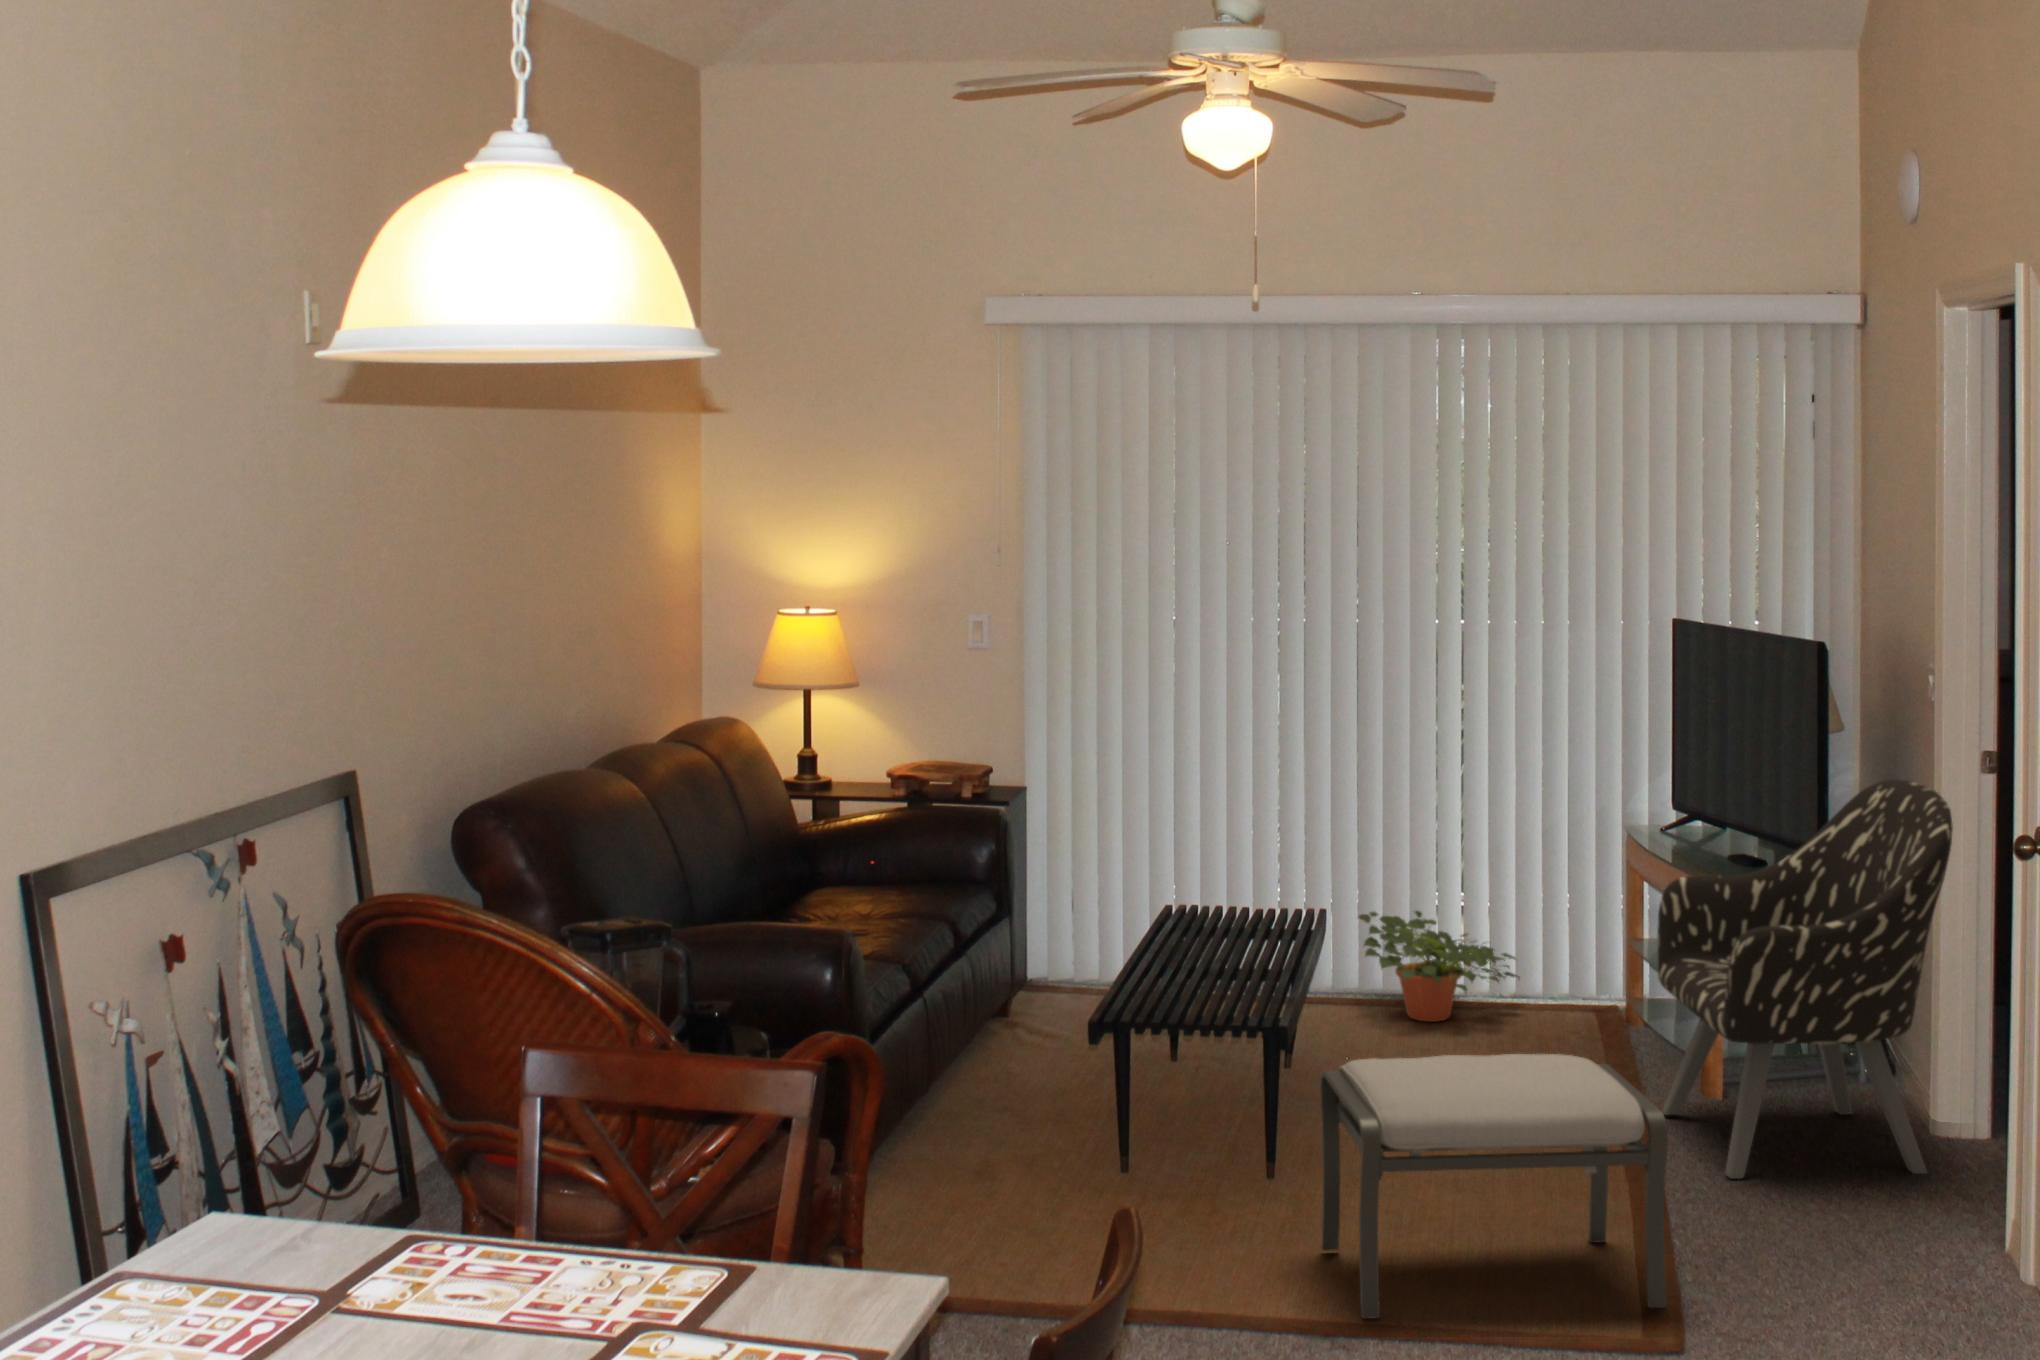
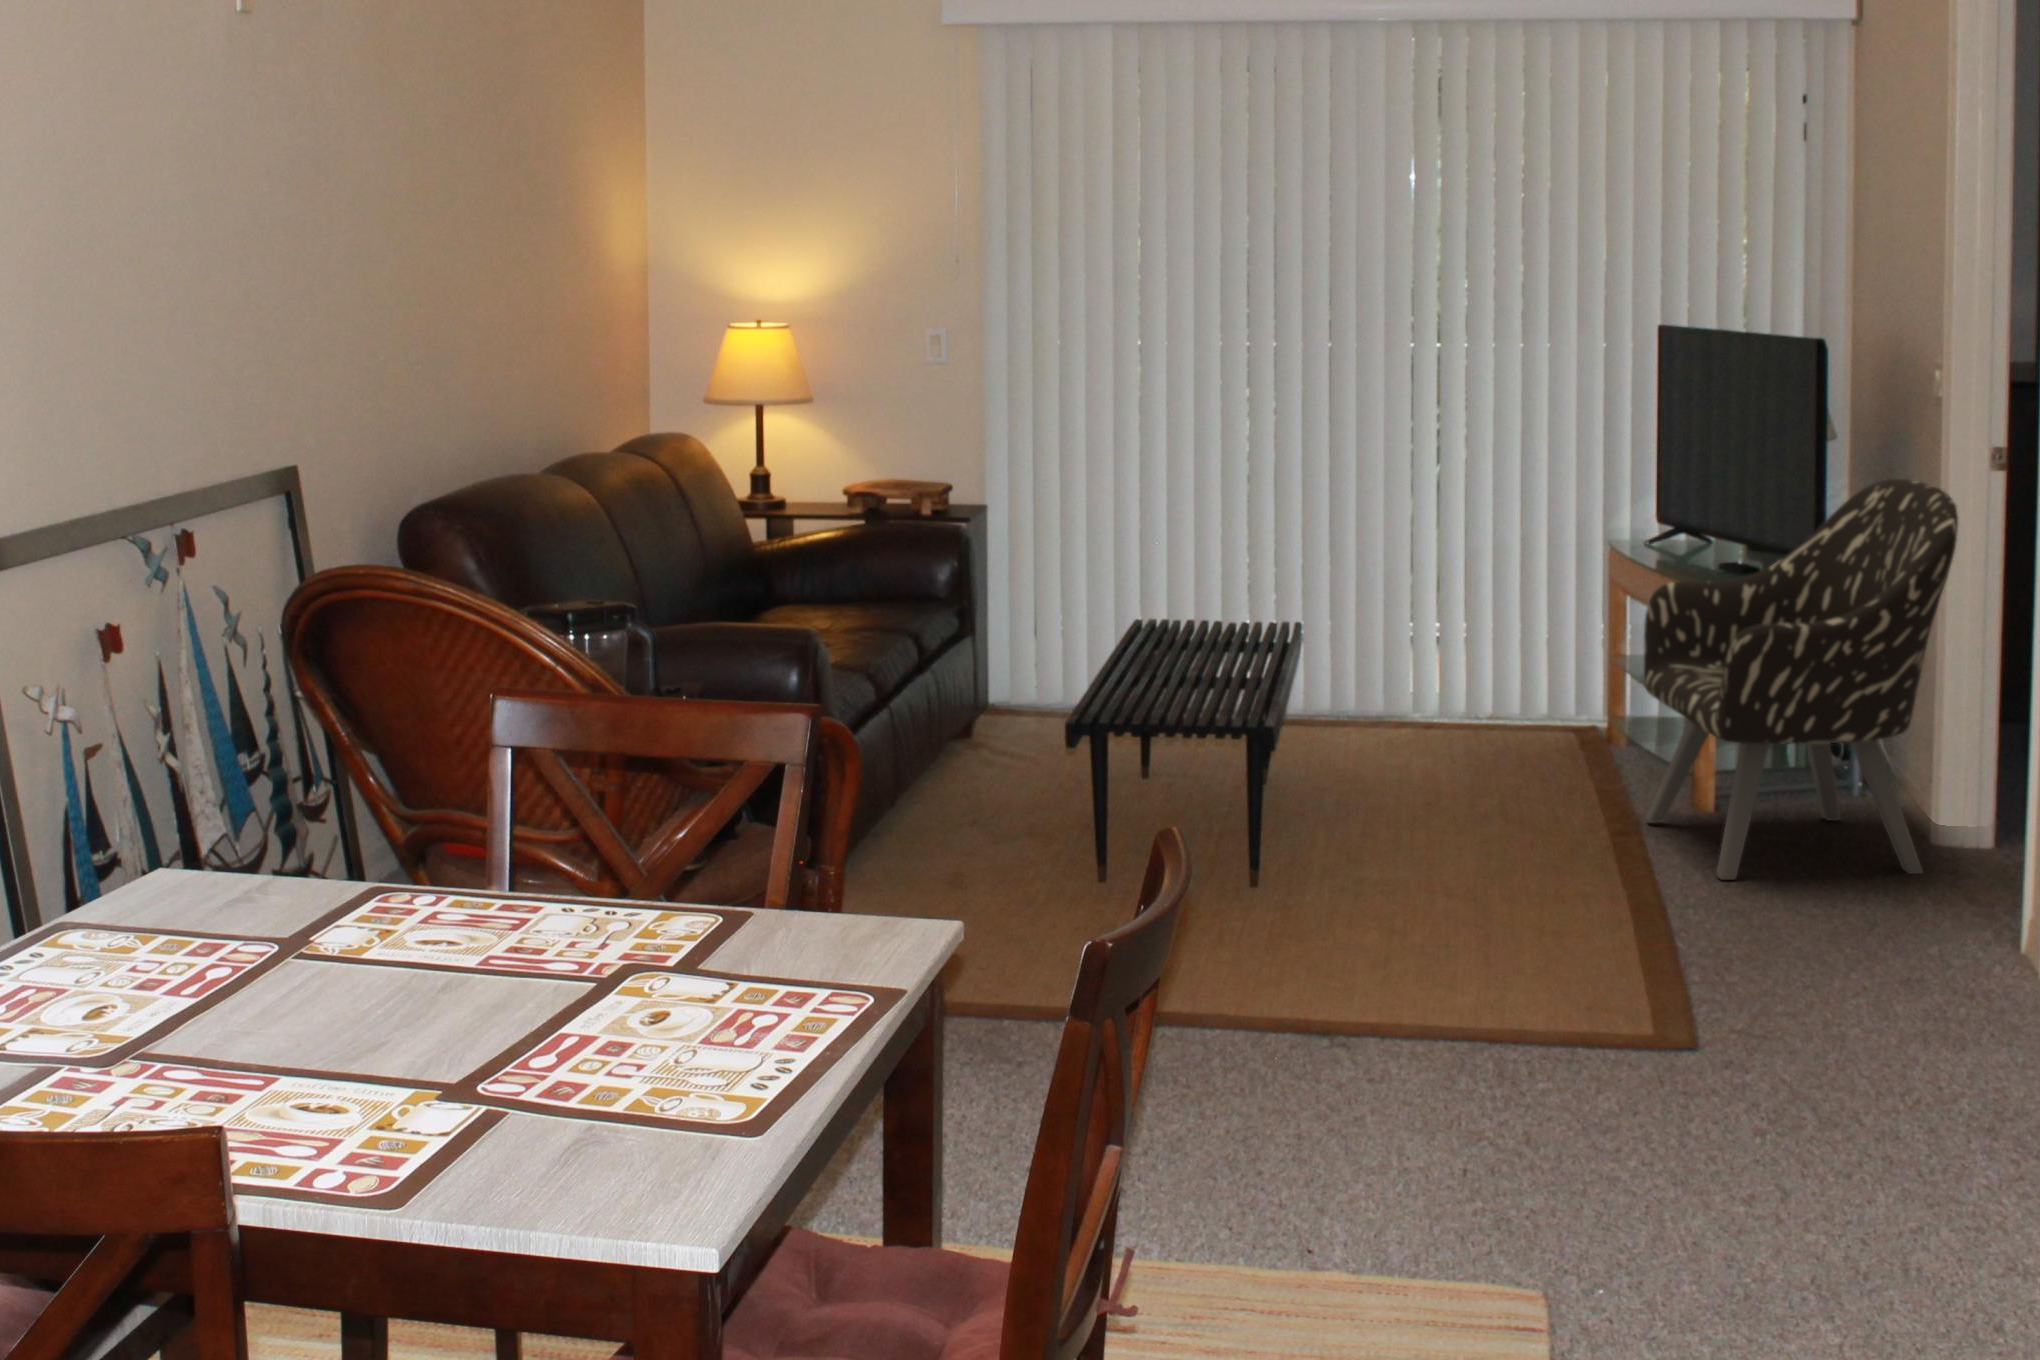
potted plant: present [1358,911,1519,1022] -> none [1323,631,1493,741]
ottoman: present [1320,1054,1668,1319] -> none [1307,749,1674,1012]

